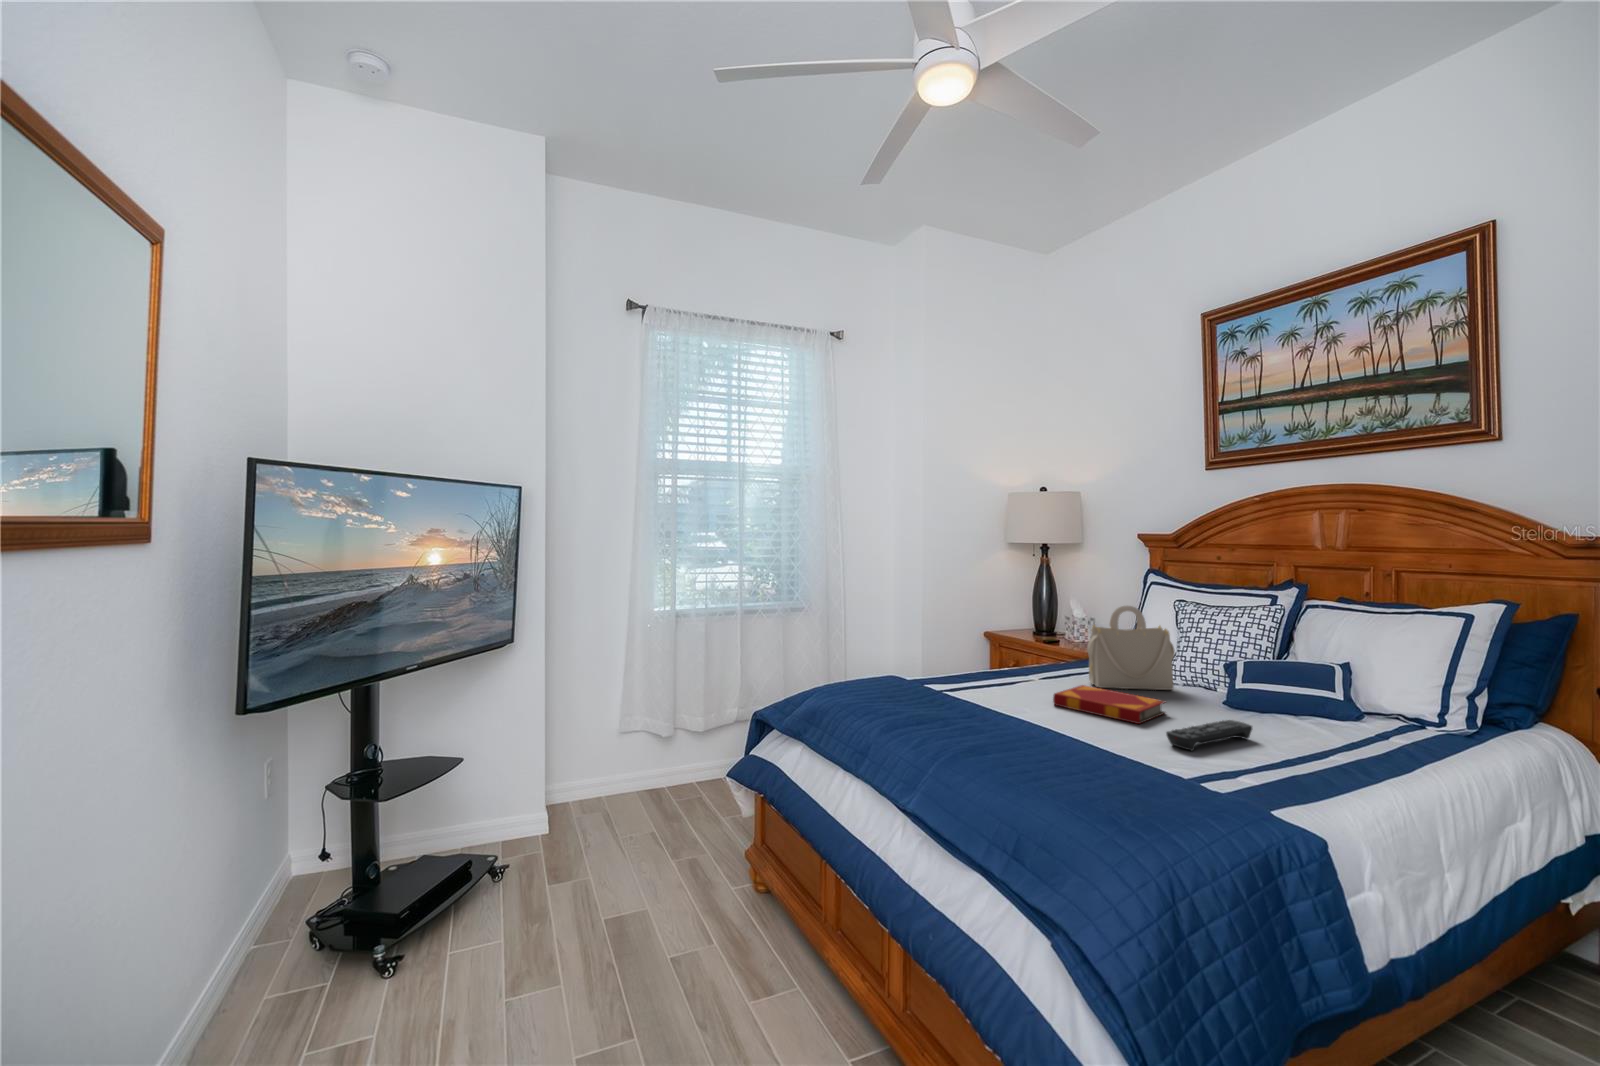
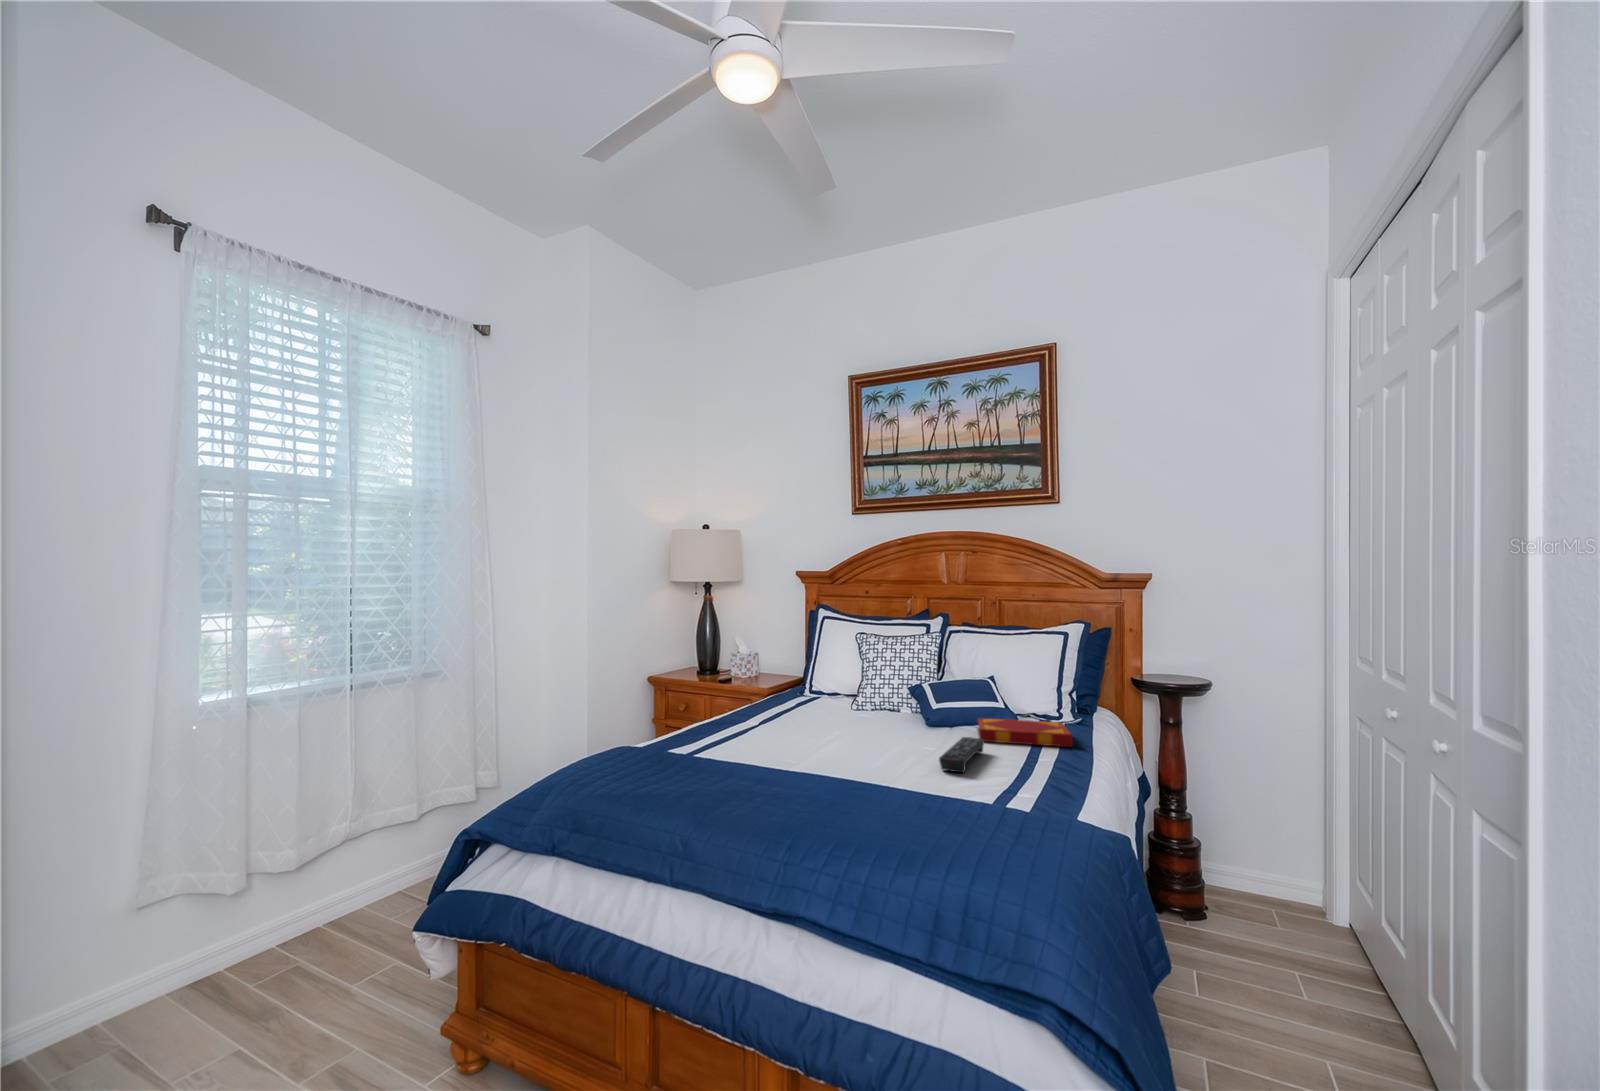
handbag: present [1087,606,1175,690] -> none [801,637,876,723]
hardback book: present [1053,685,1166,724] -> present [977,719,1073,747]

